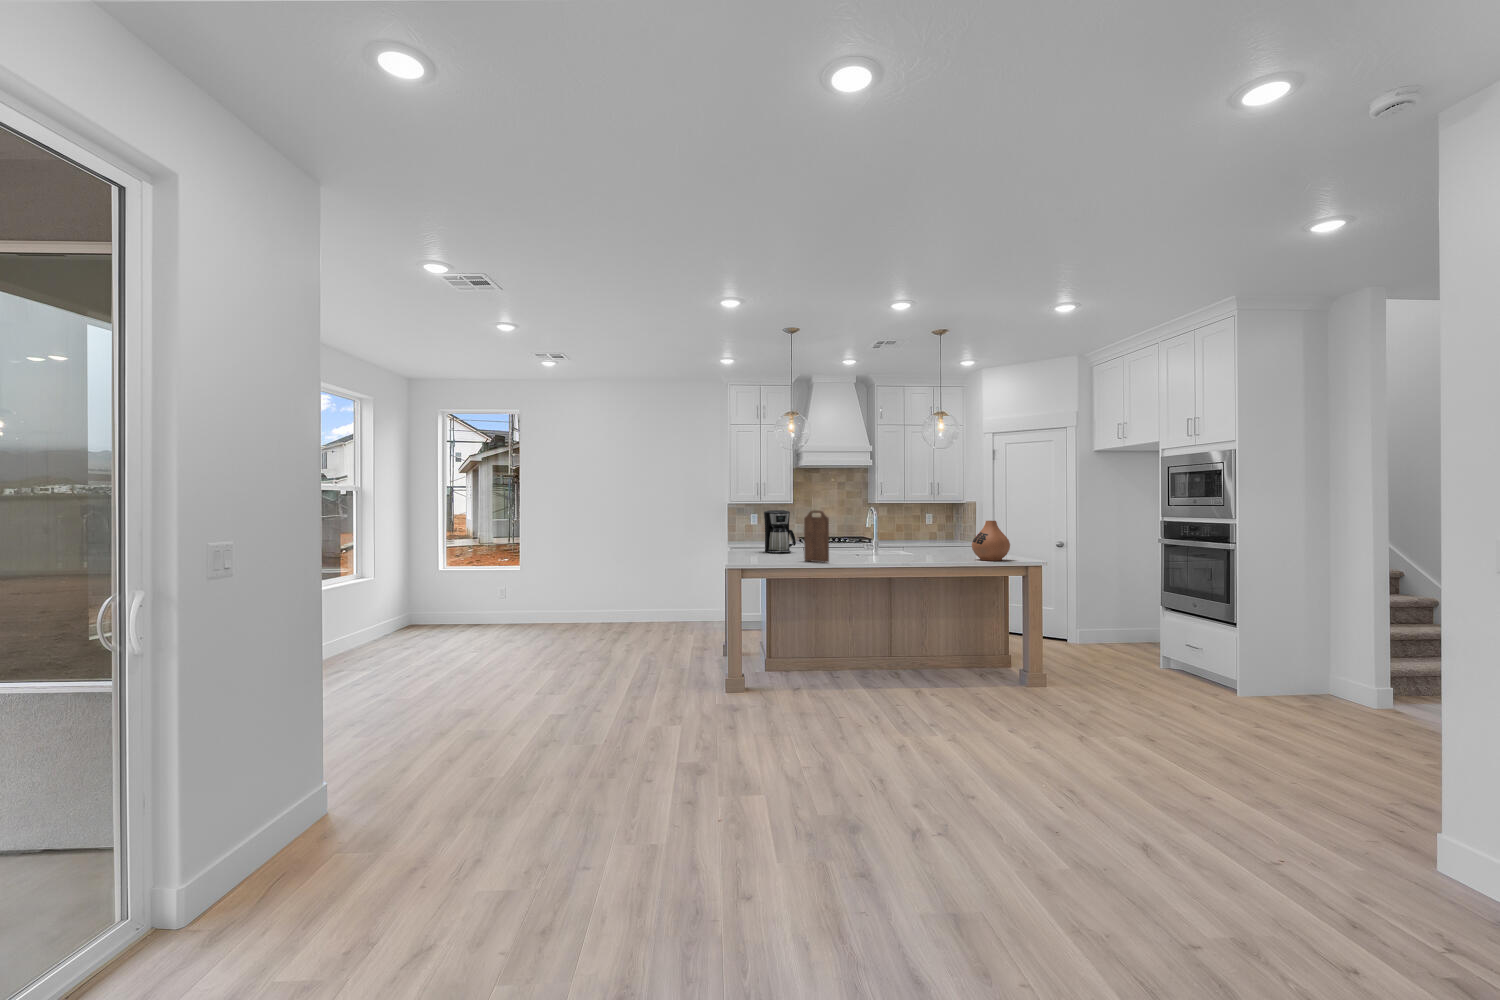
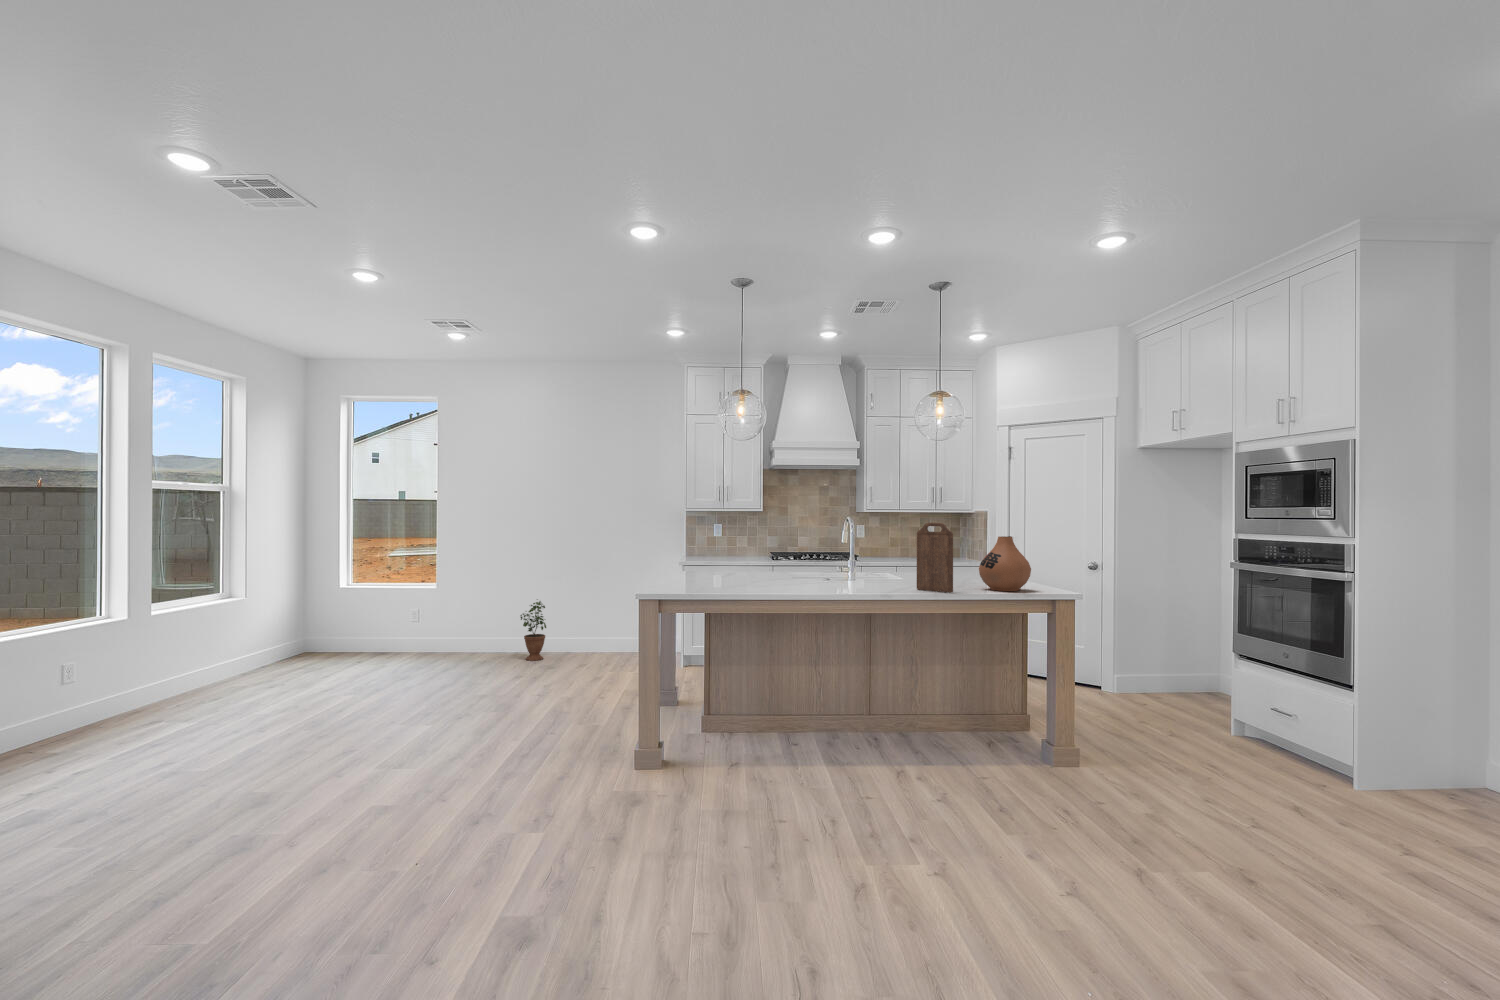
coffee maker: present [764,510,796,553] -> none [710,520,750,576]
cutting board: present [804,510,829,562] -> present [917,523,953,592]
potted plant: none [594,577,615,627] -> present [520,601,546,661]

